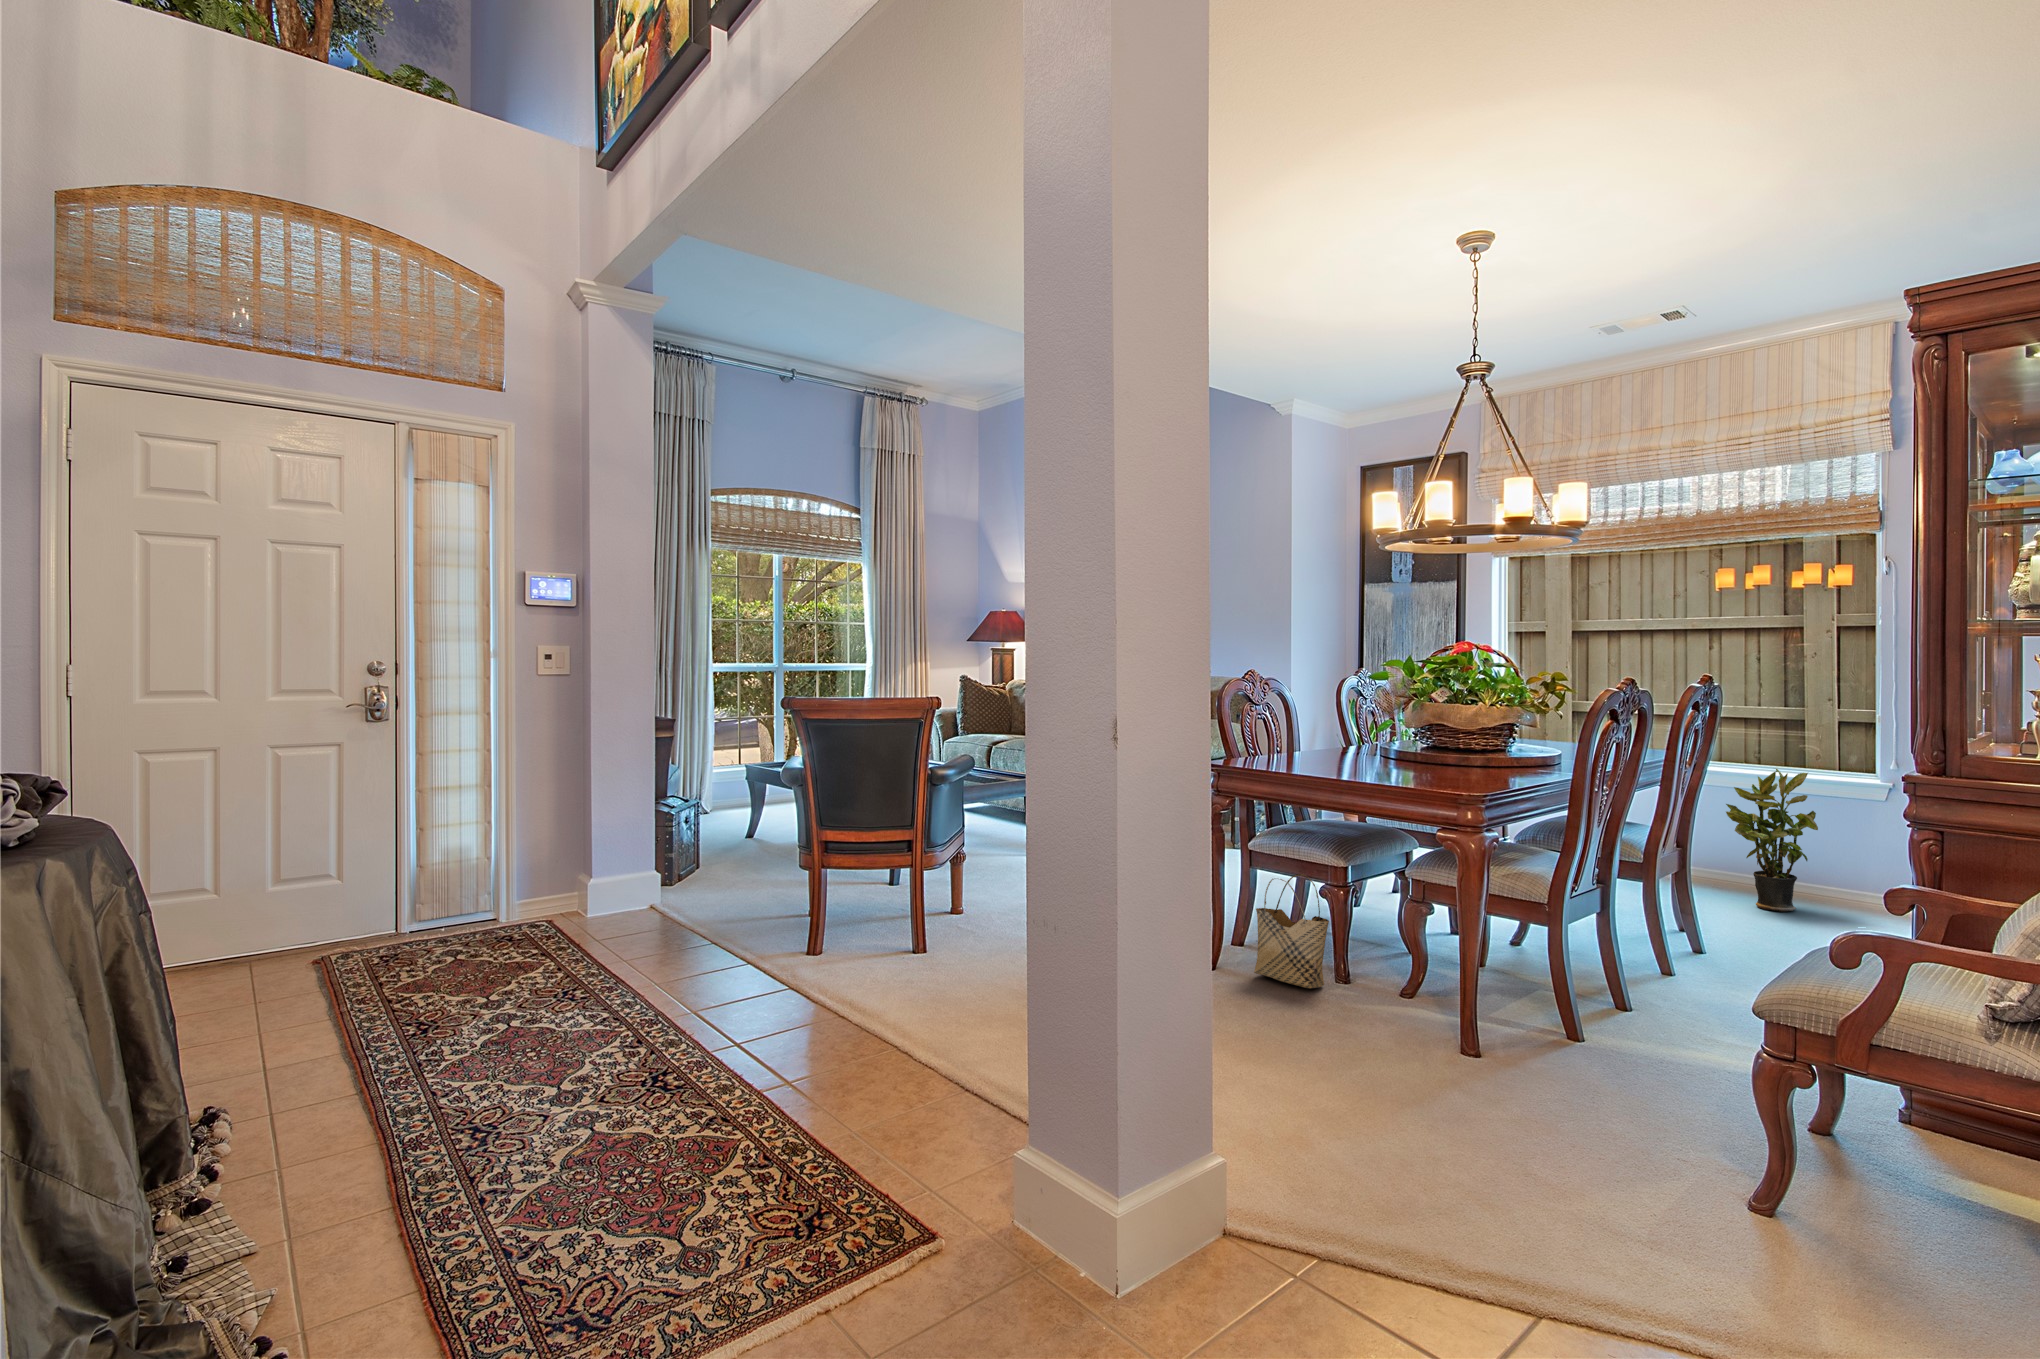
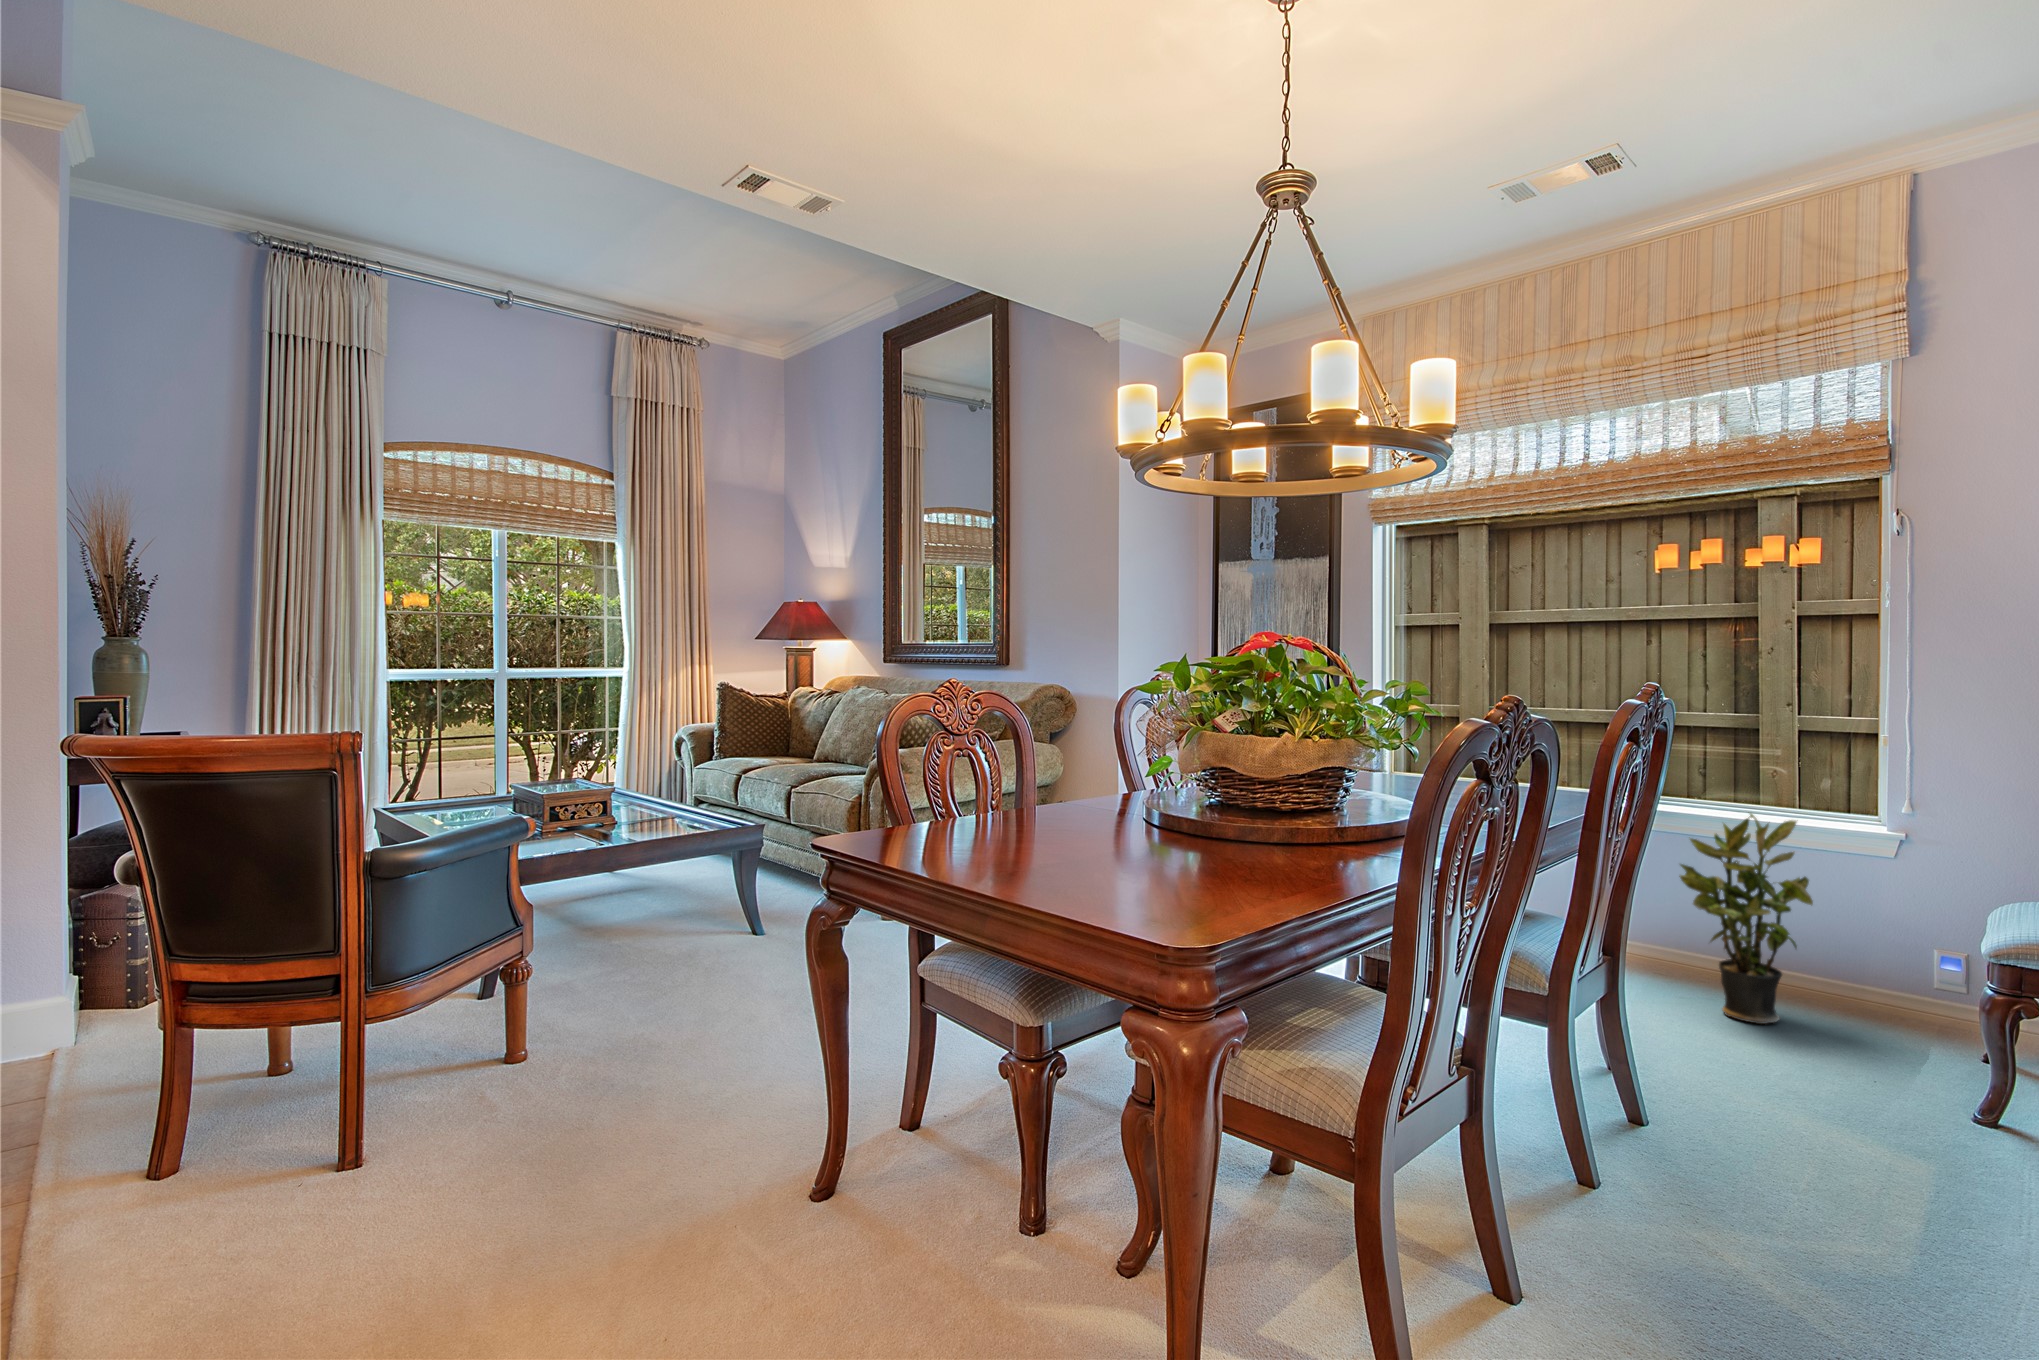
woven basket: present [1254,874,1329,988] -> none [877,1041,998,1273]

